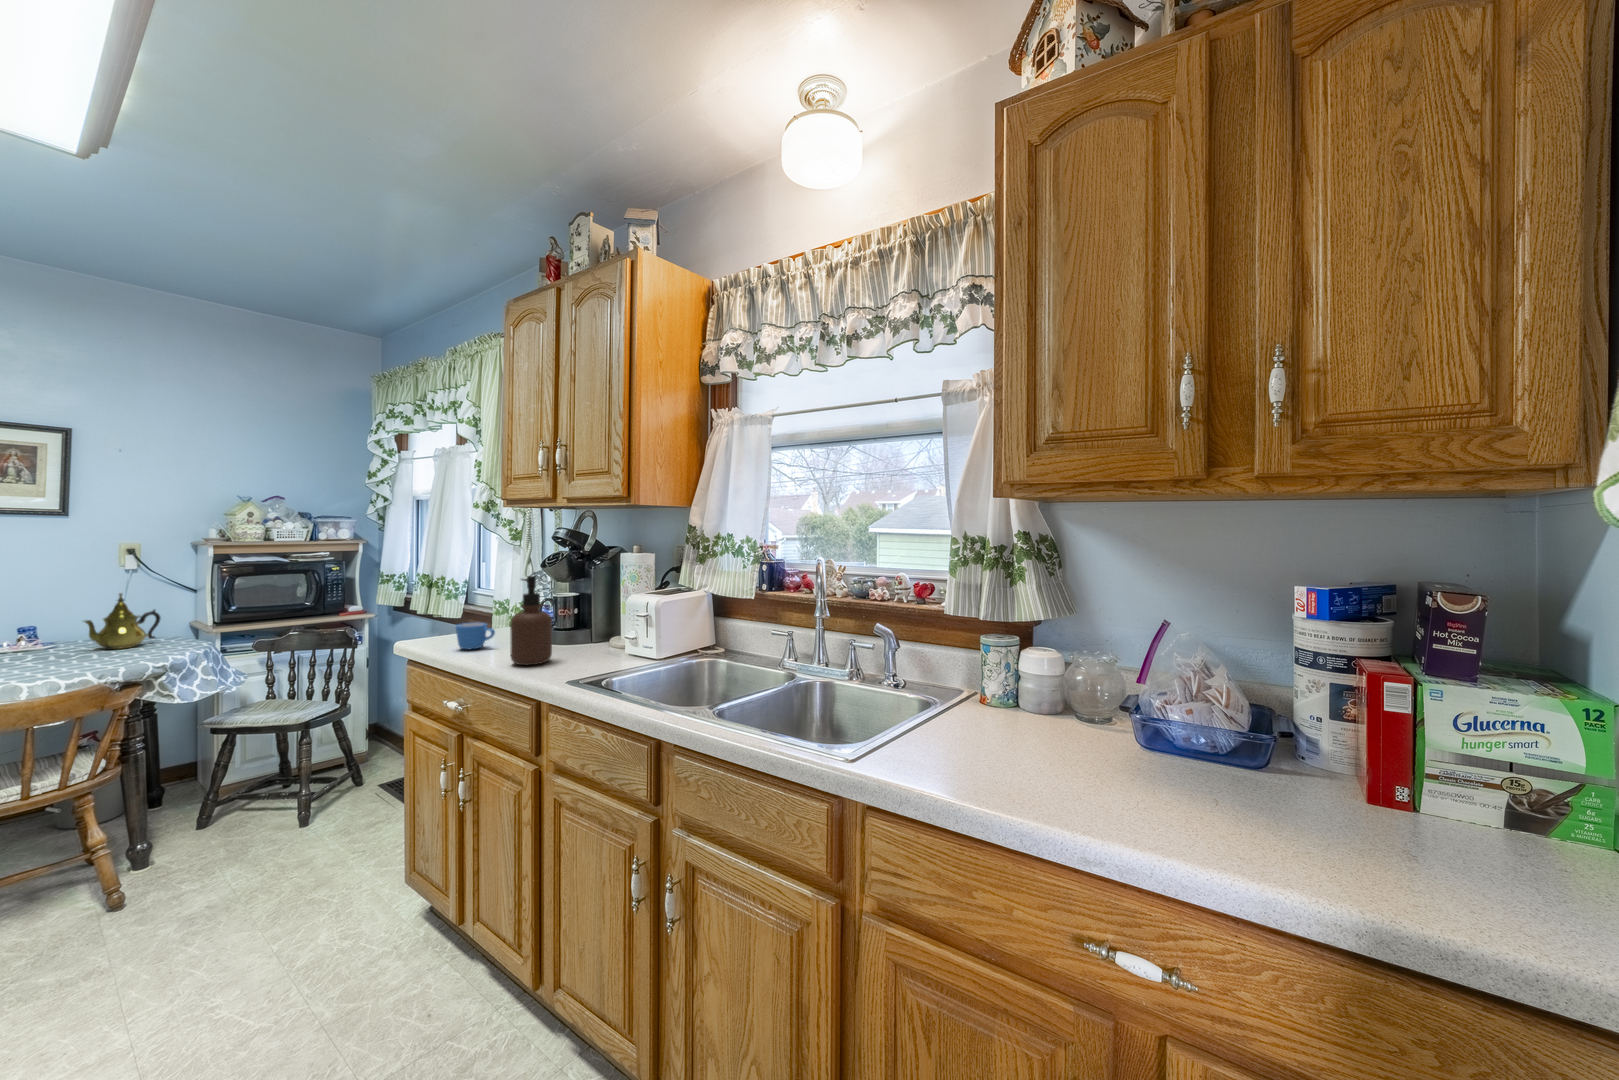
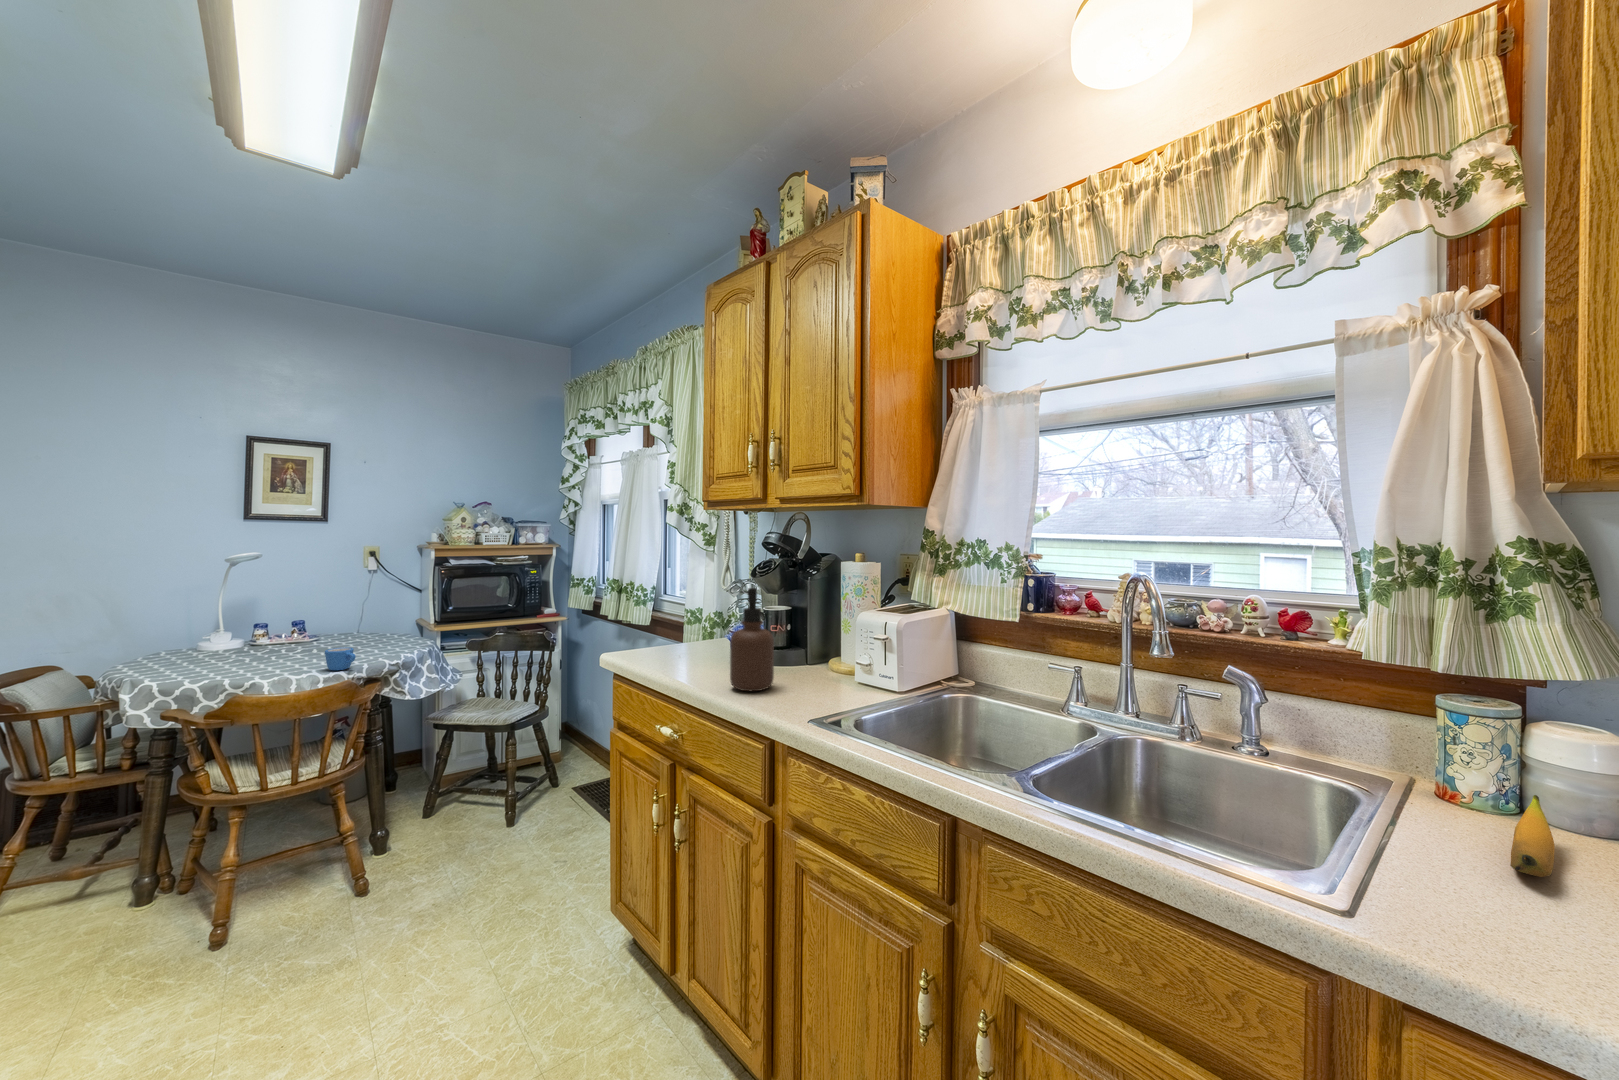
teapot: present [84,593,160,649] -> none [336,593,395,644]
mug: present [456,622,495,649] -> present [325,647,356,670]
banana: none [978,691,1017,735] -> present [1510,795,1555,877]

